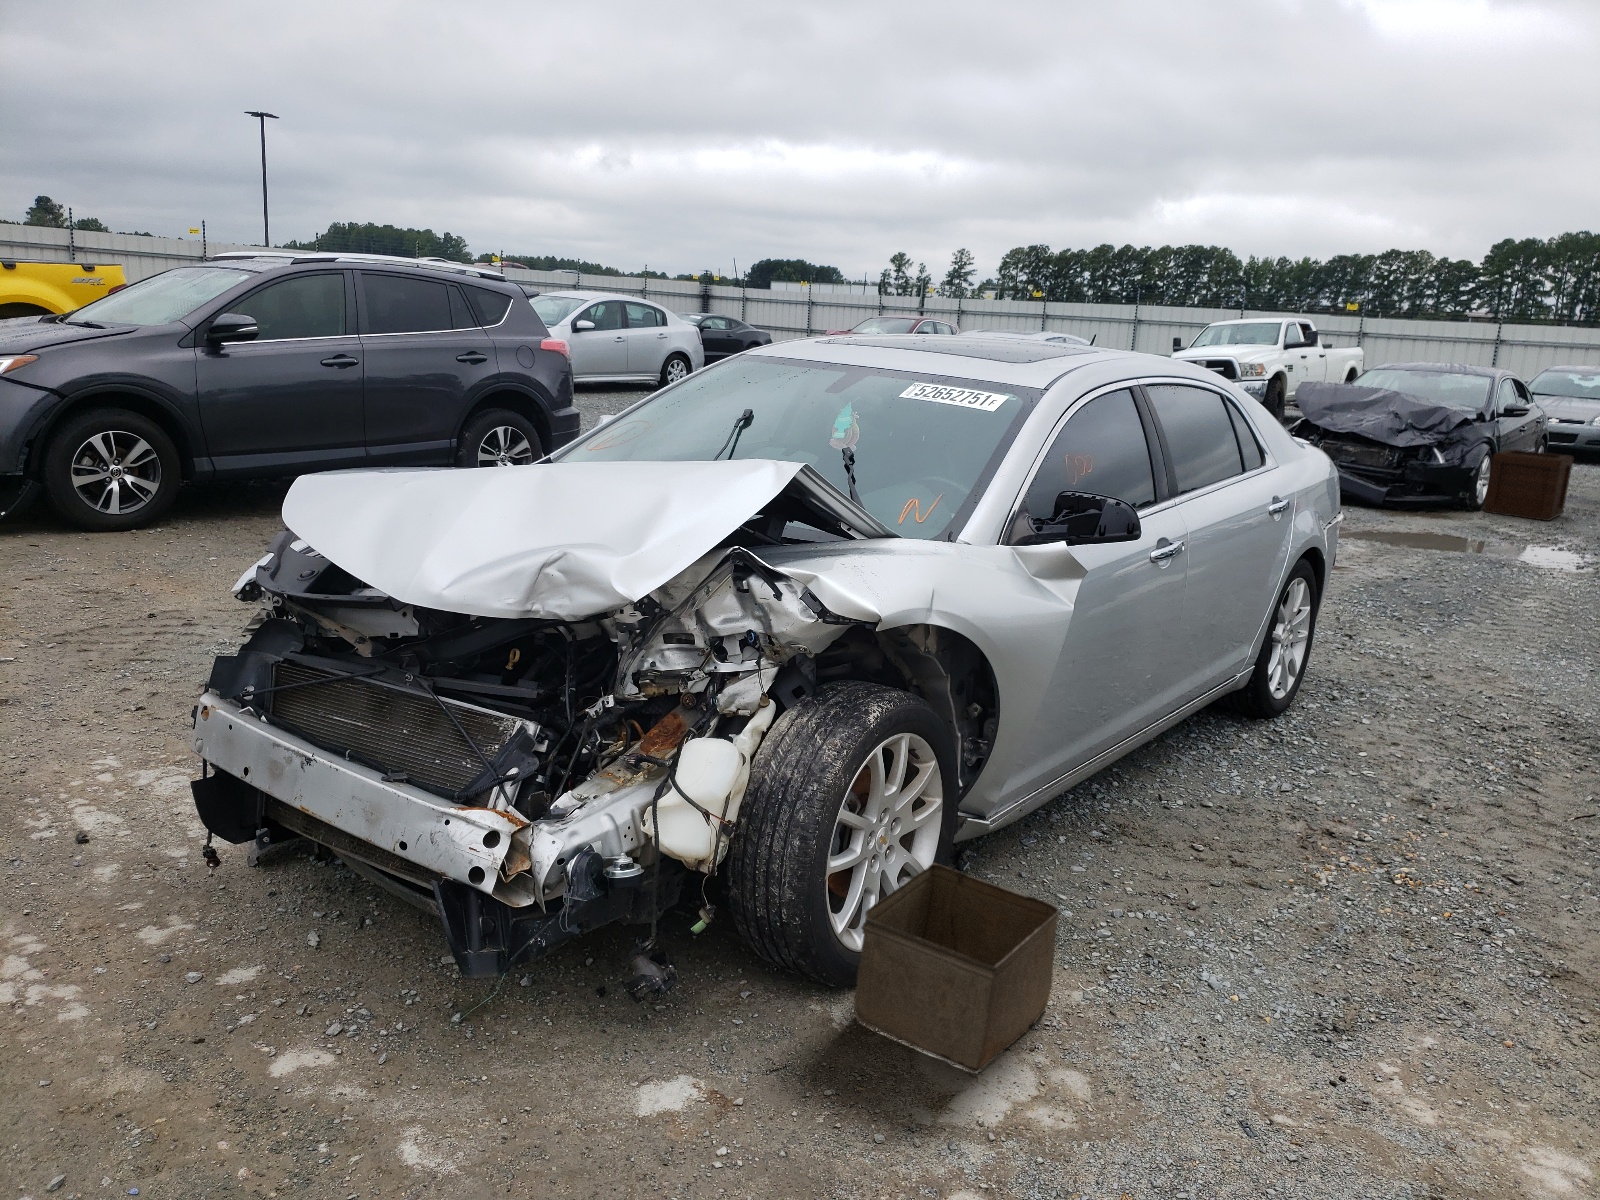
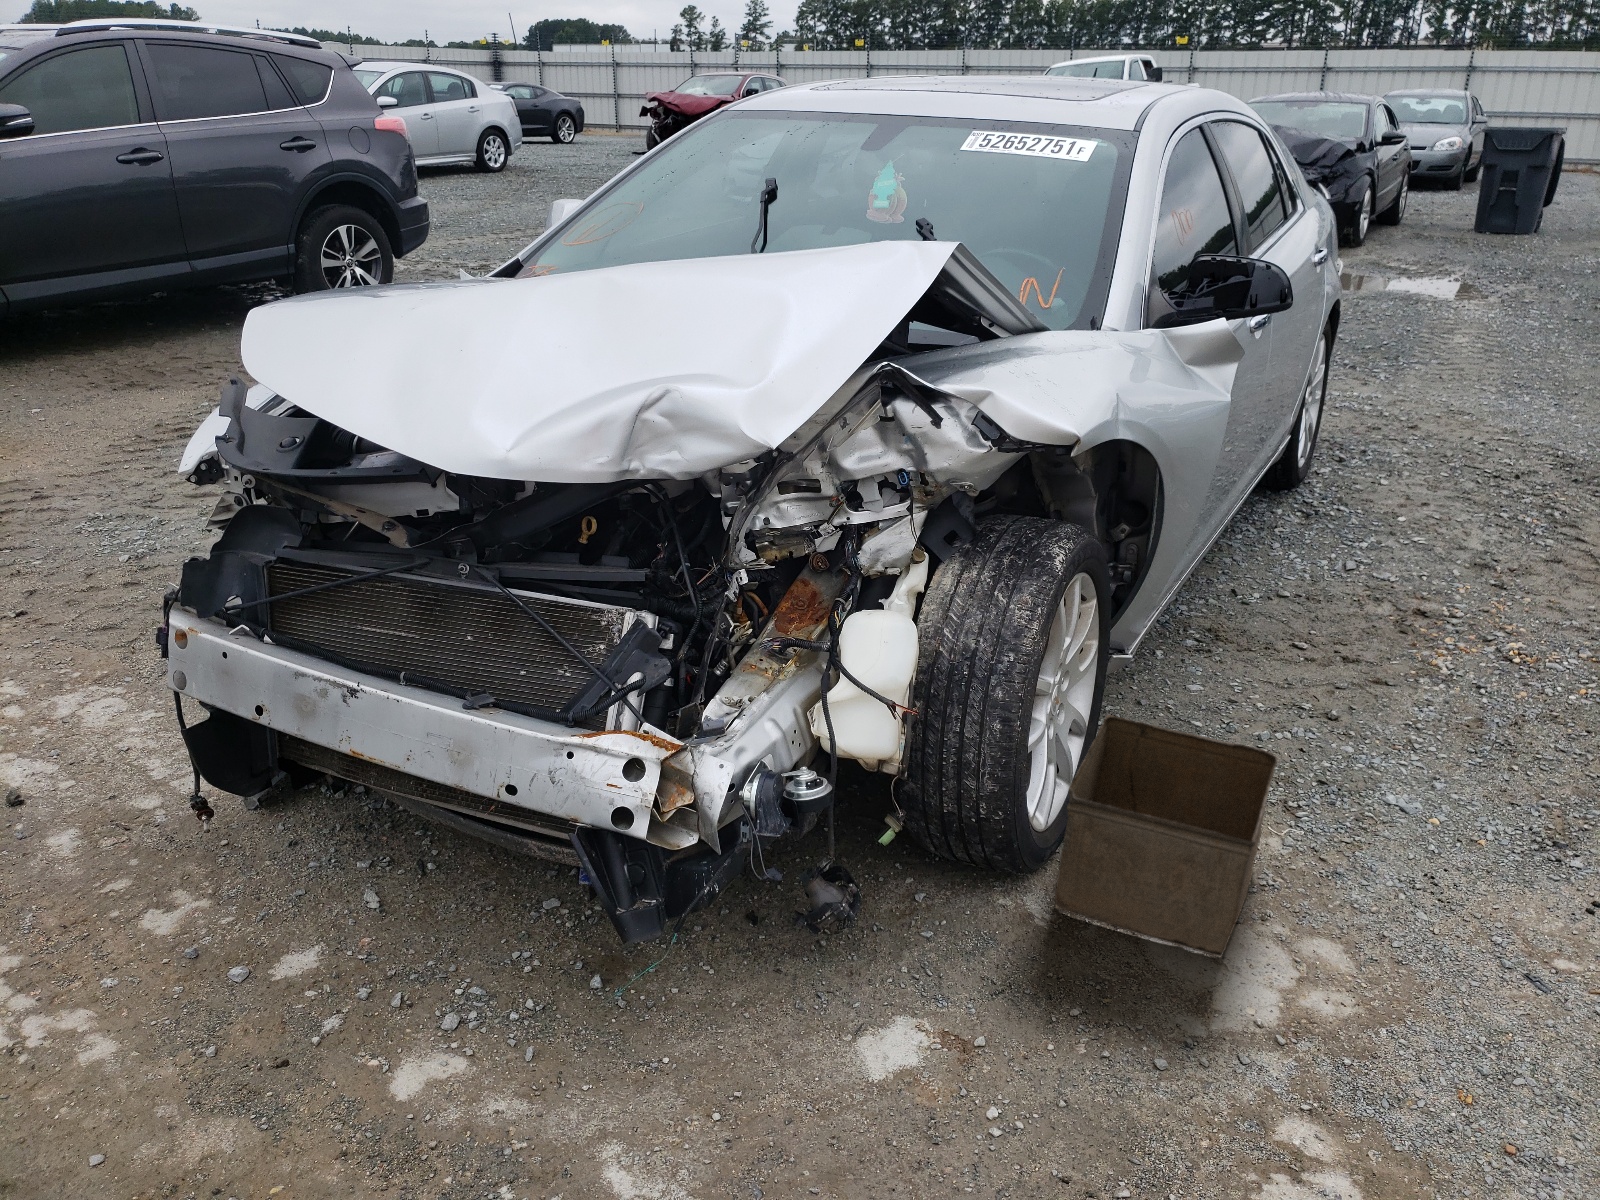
wooden crate: present [1483,449,1573,521] -> none [1364,180,1449,253]

